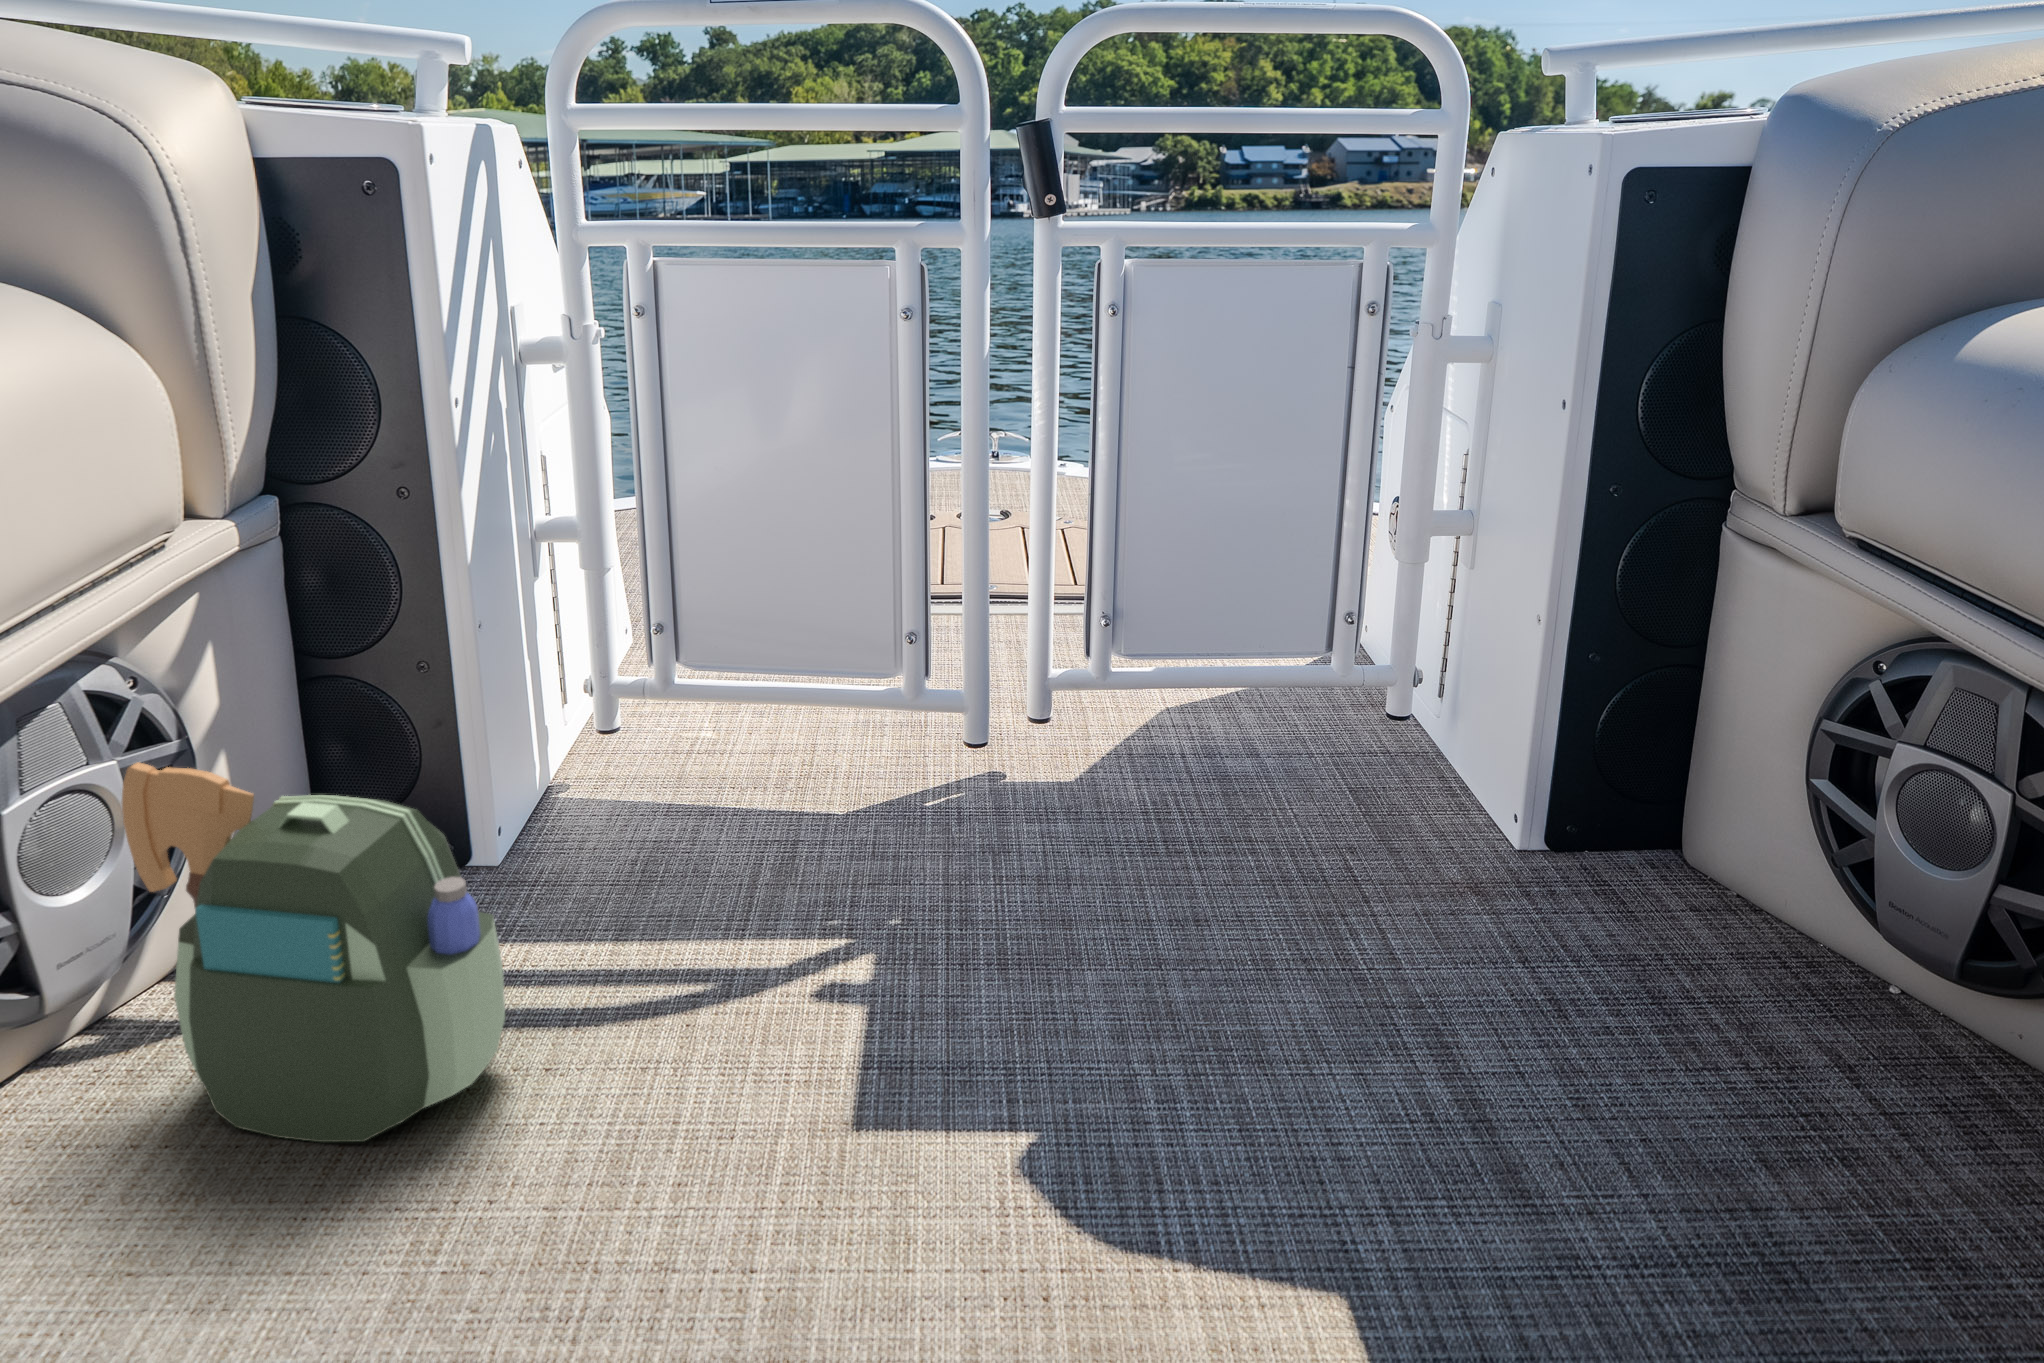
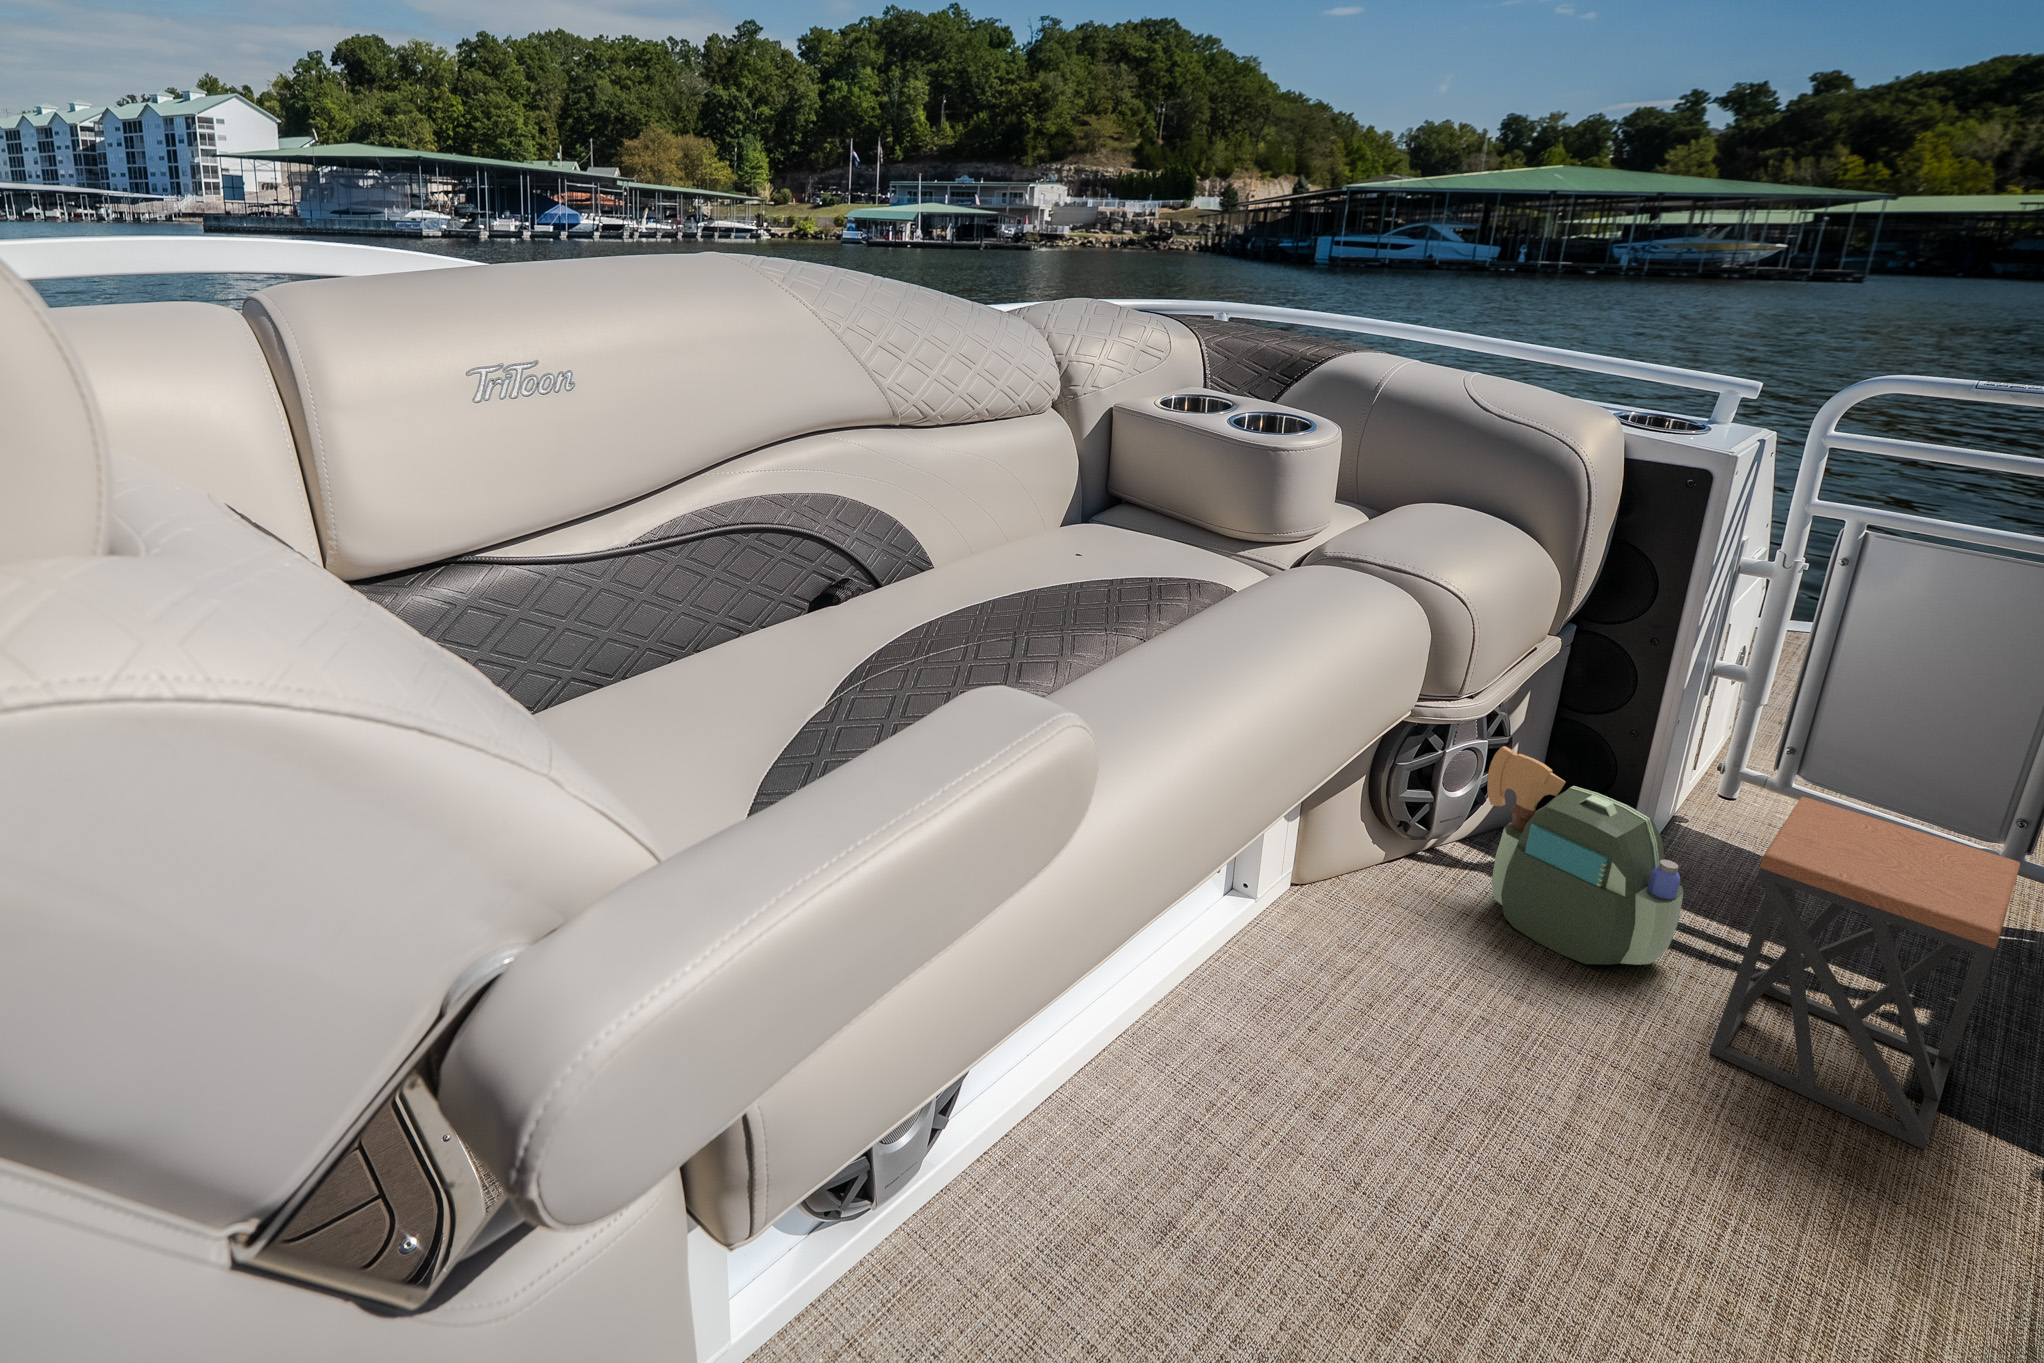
stool: none [529,682,893,1221] -> present [1710,797,2020,1150]

